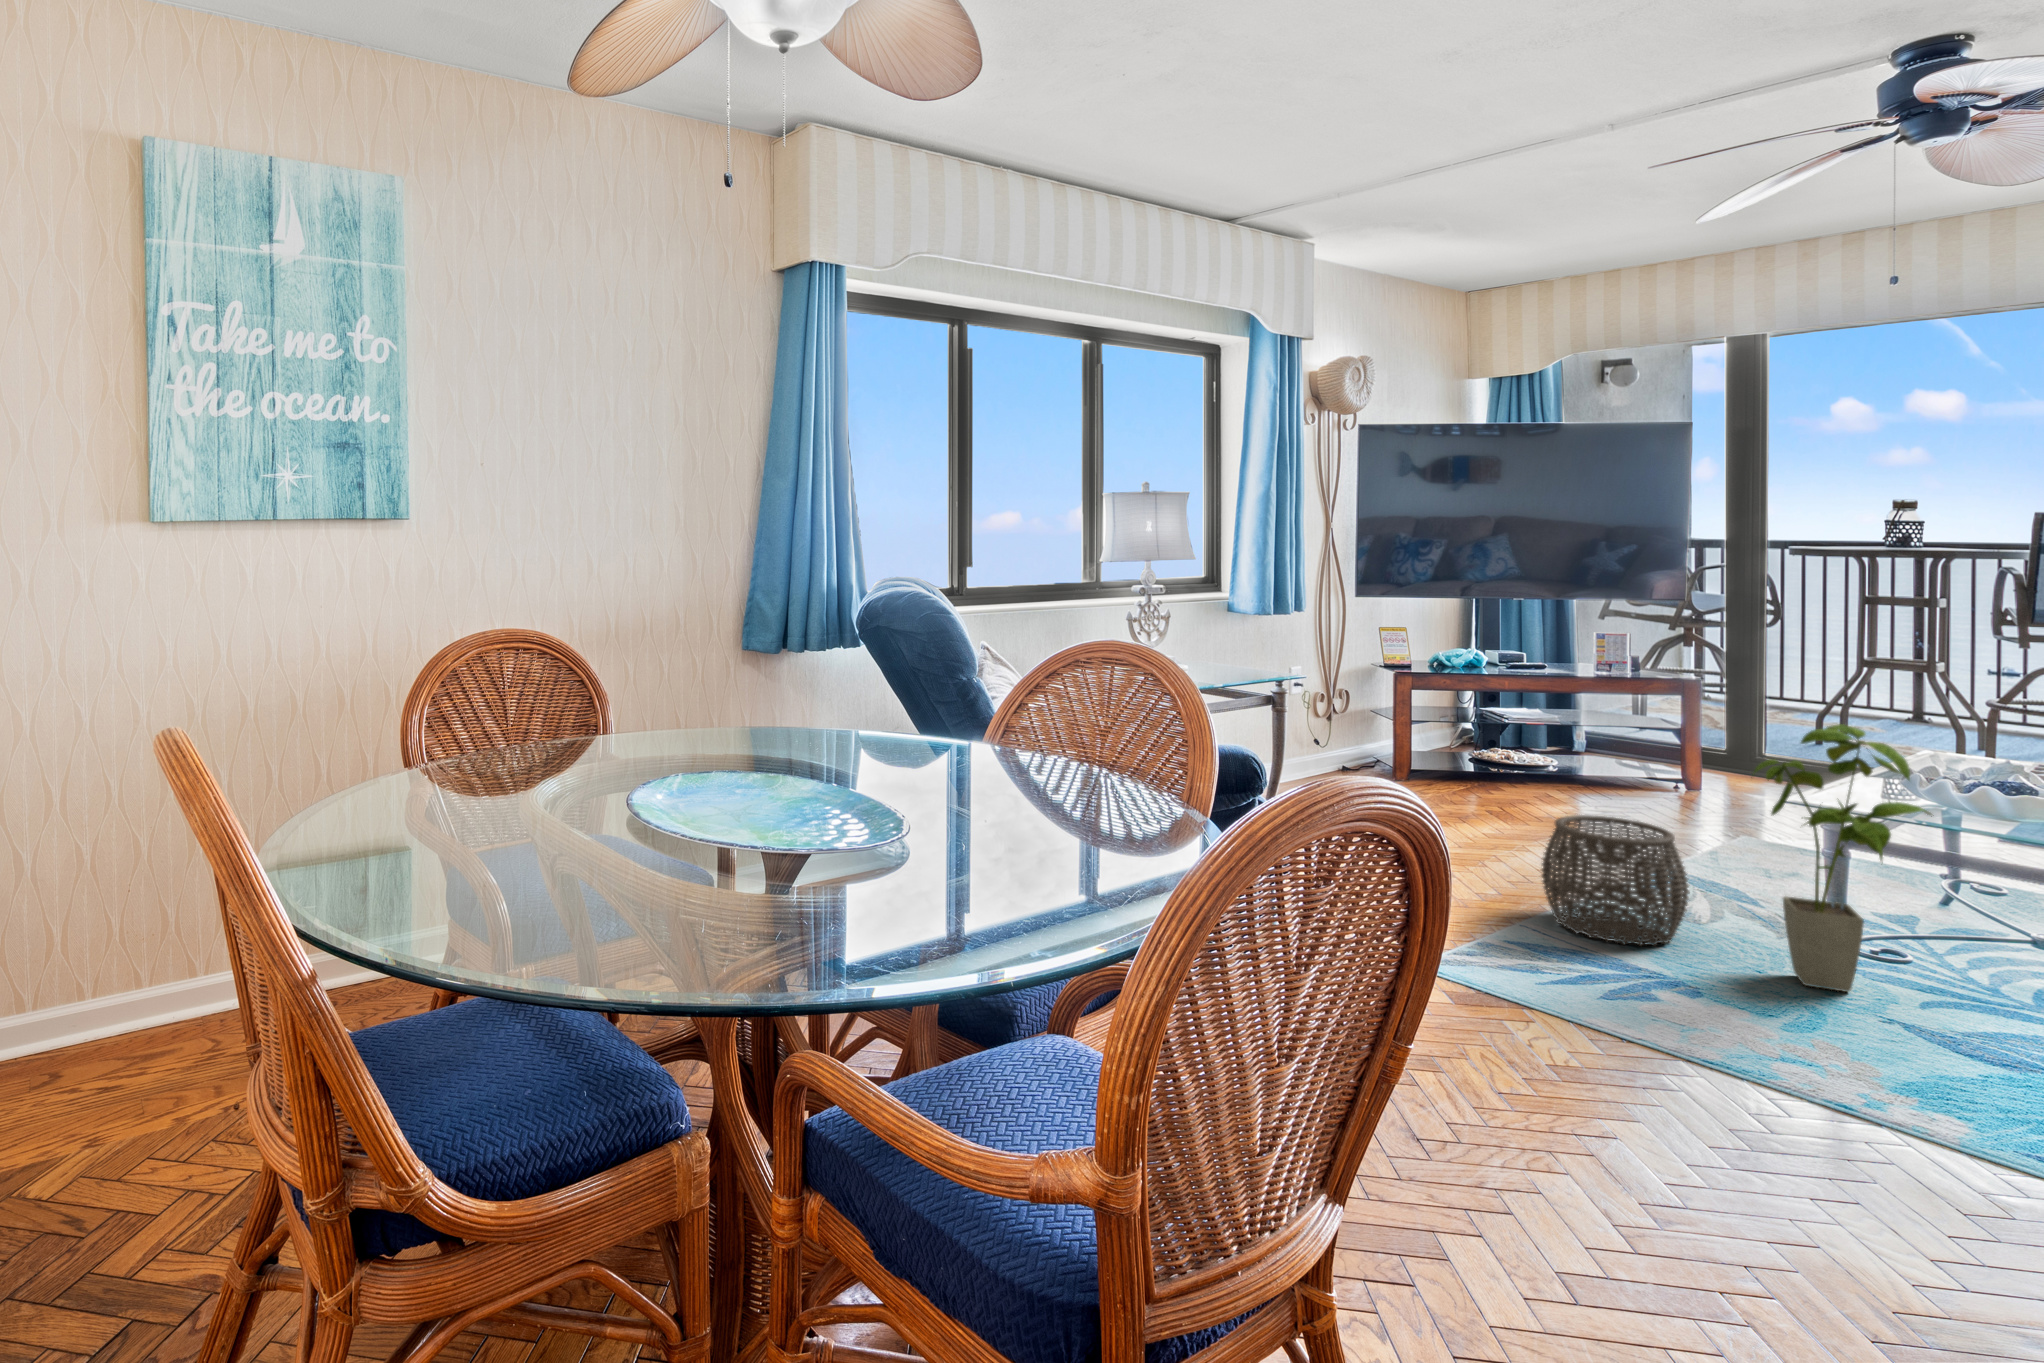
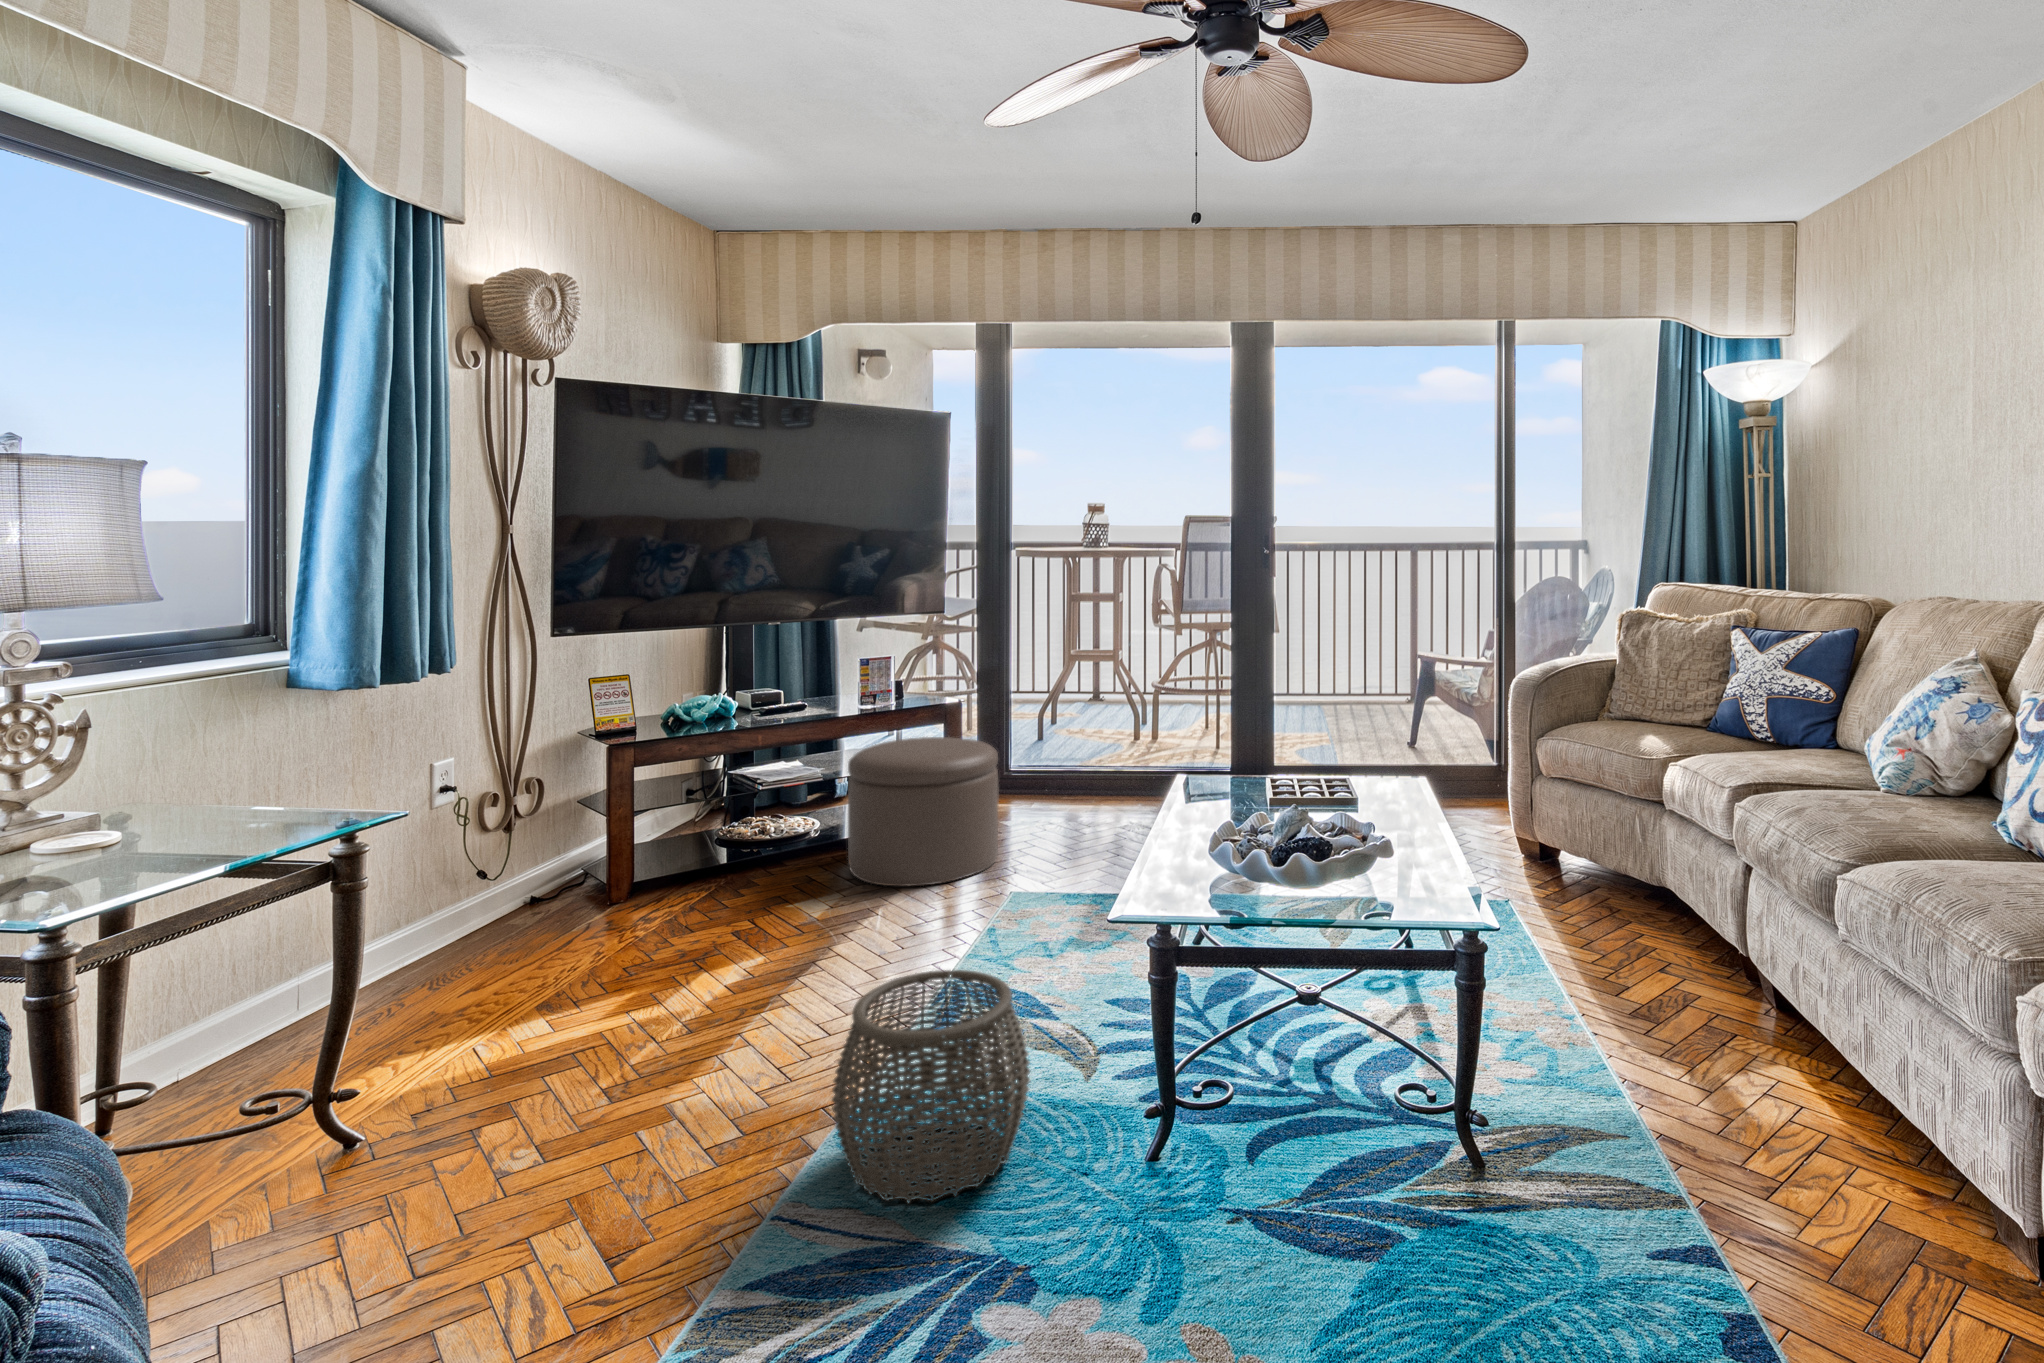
ottoman: none [1579,702,1730,821] -> present [848,737,999,886]
house plant: present [1754,724,1932,992] -> none [1108,800,1293,1180]

